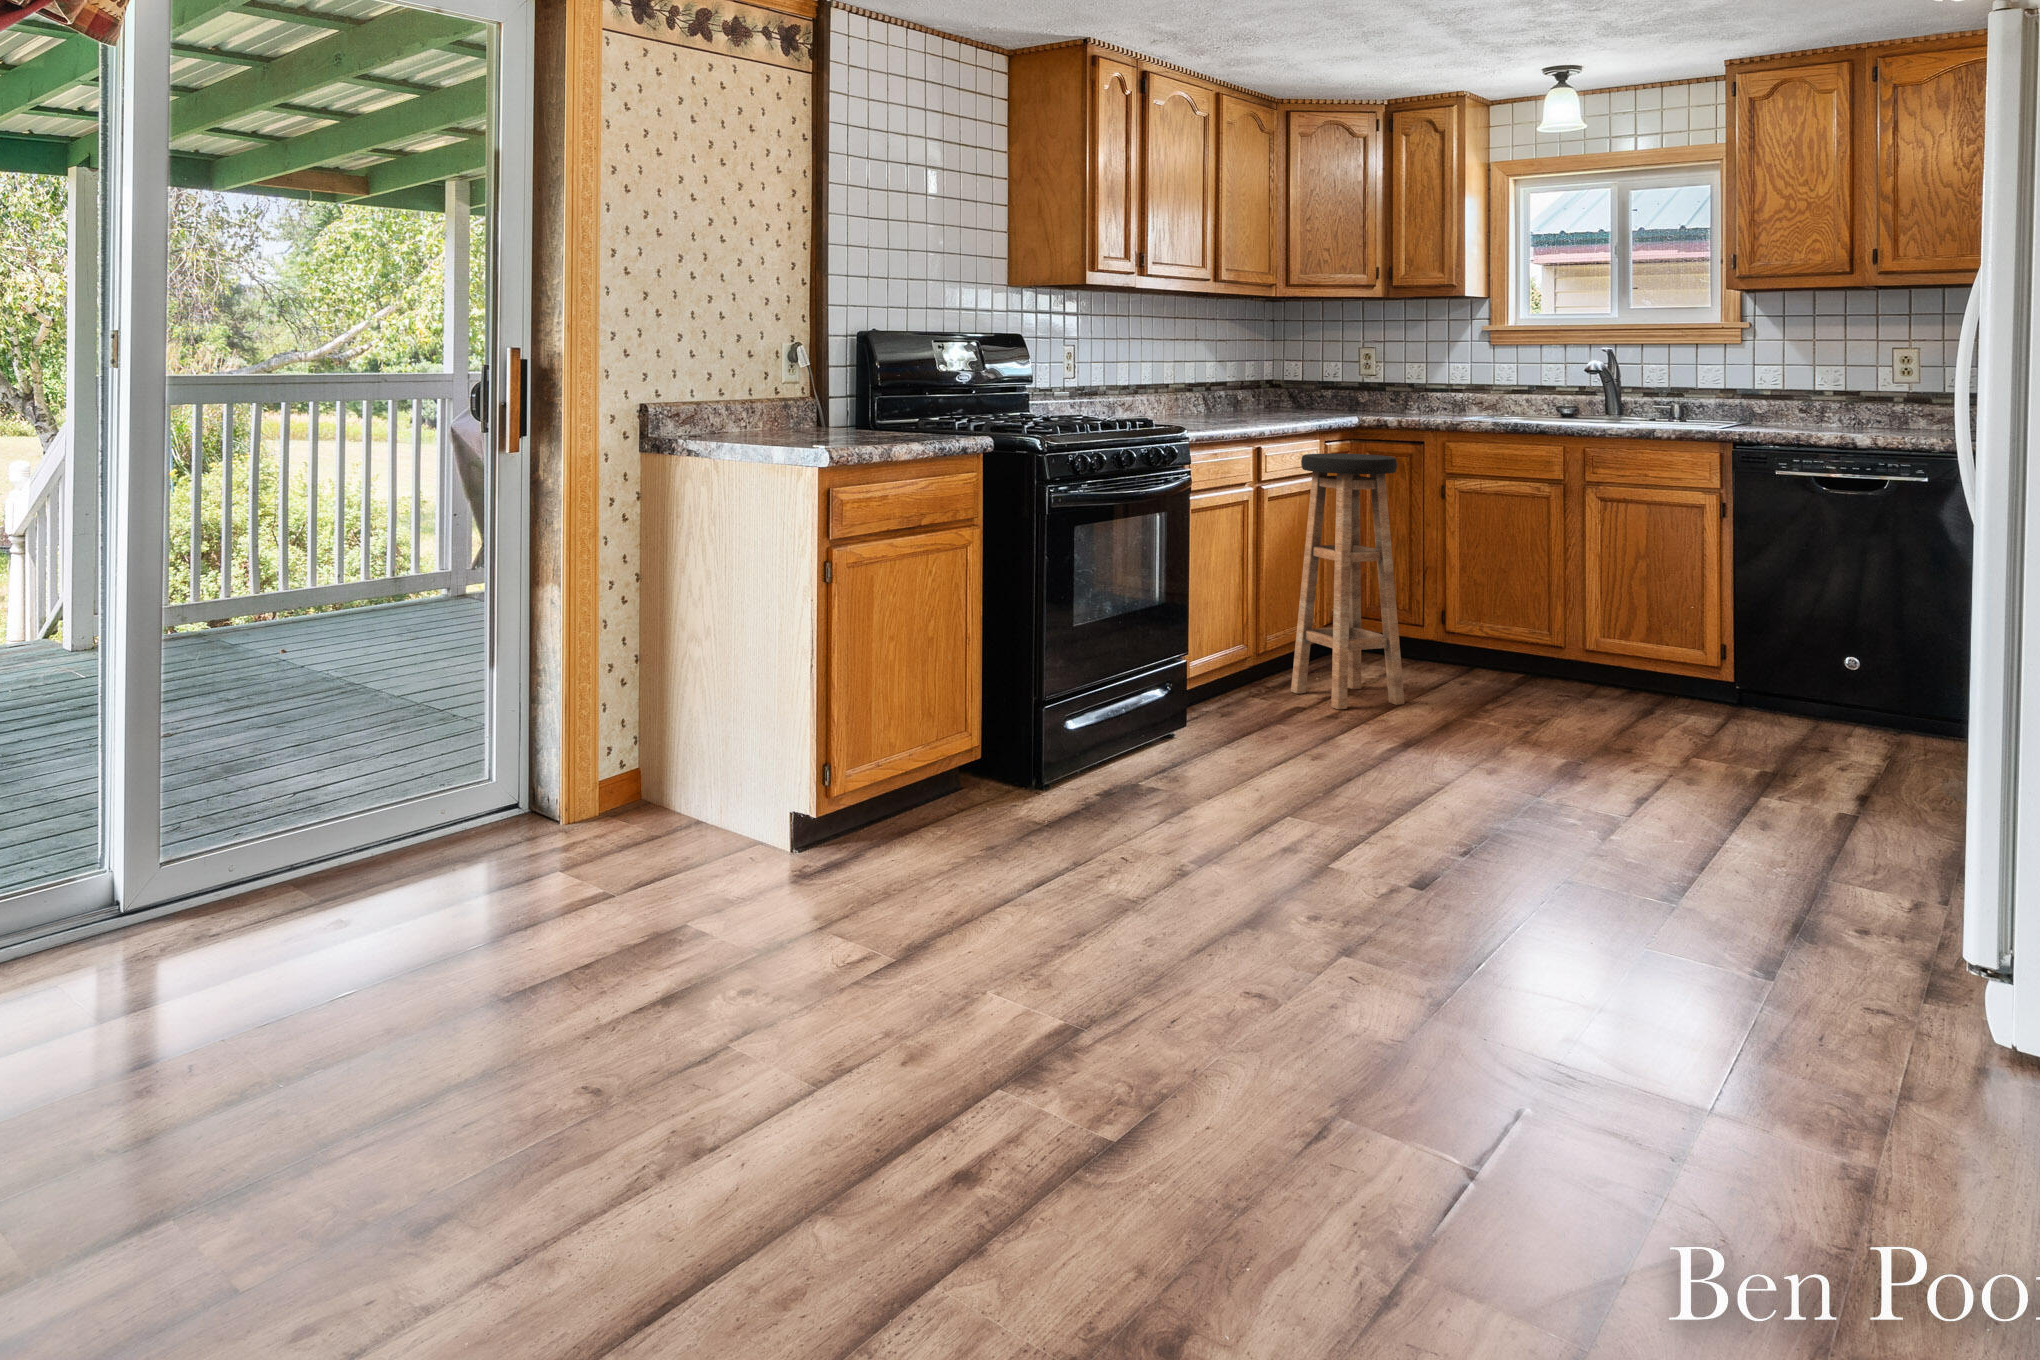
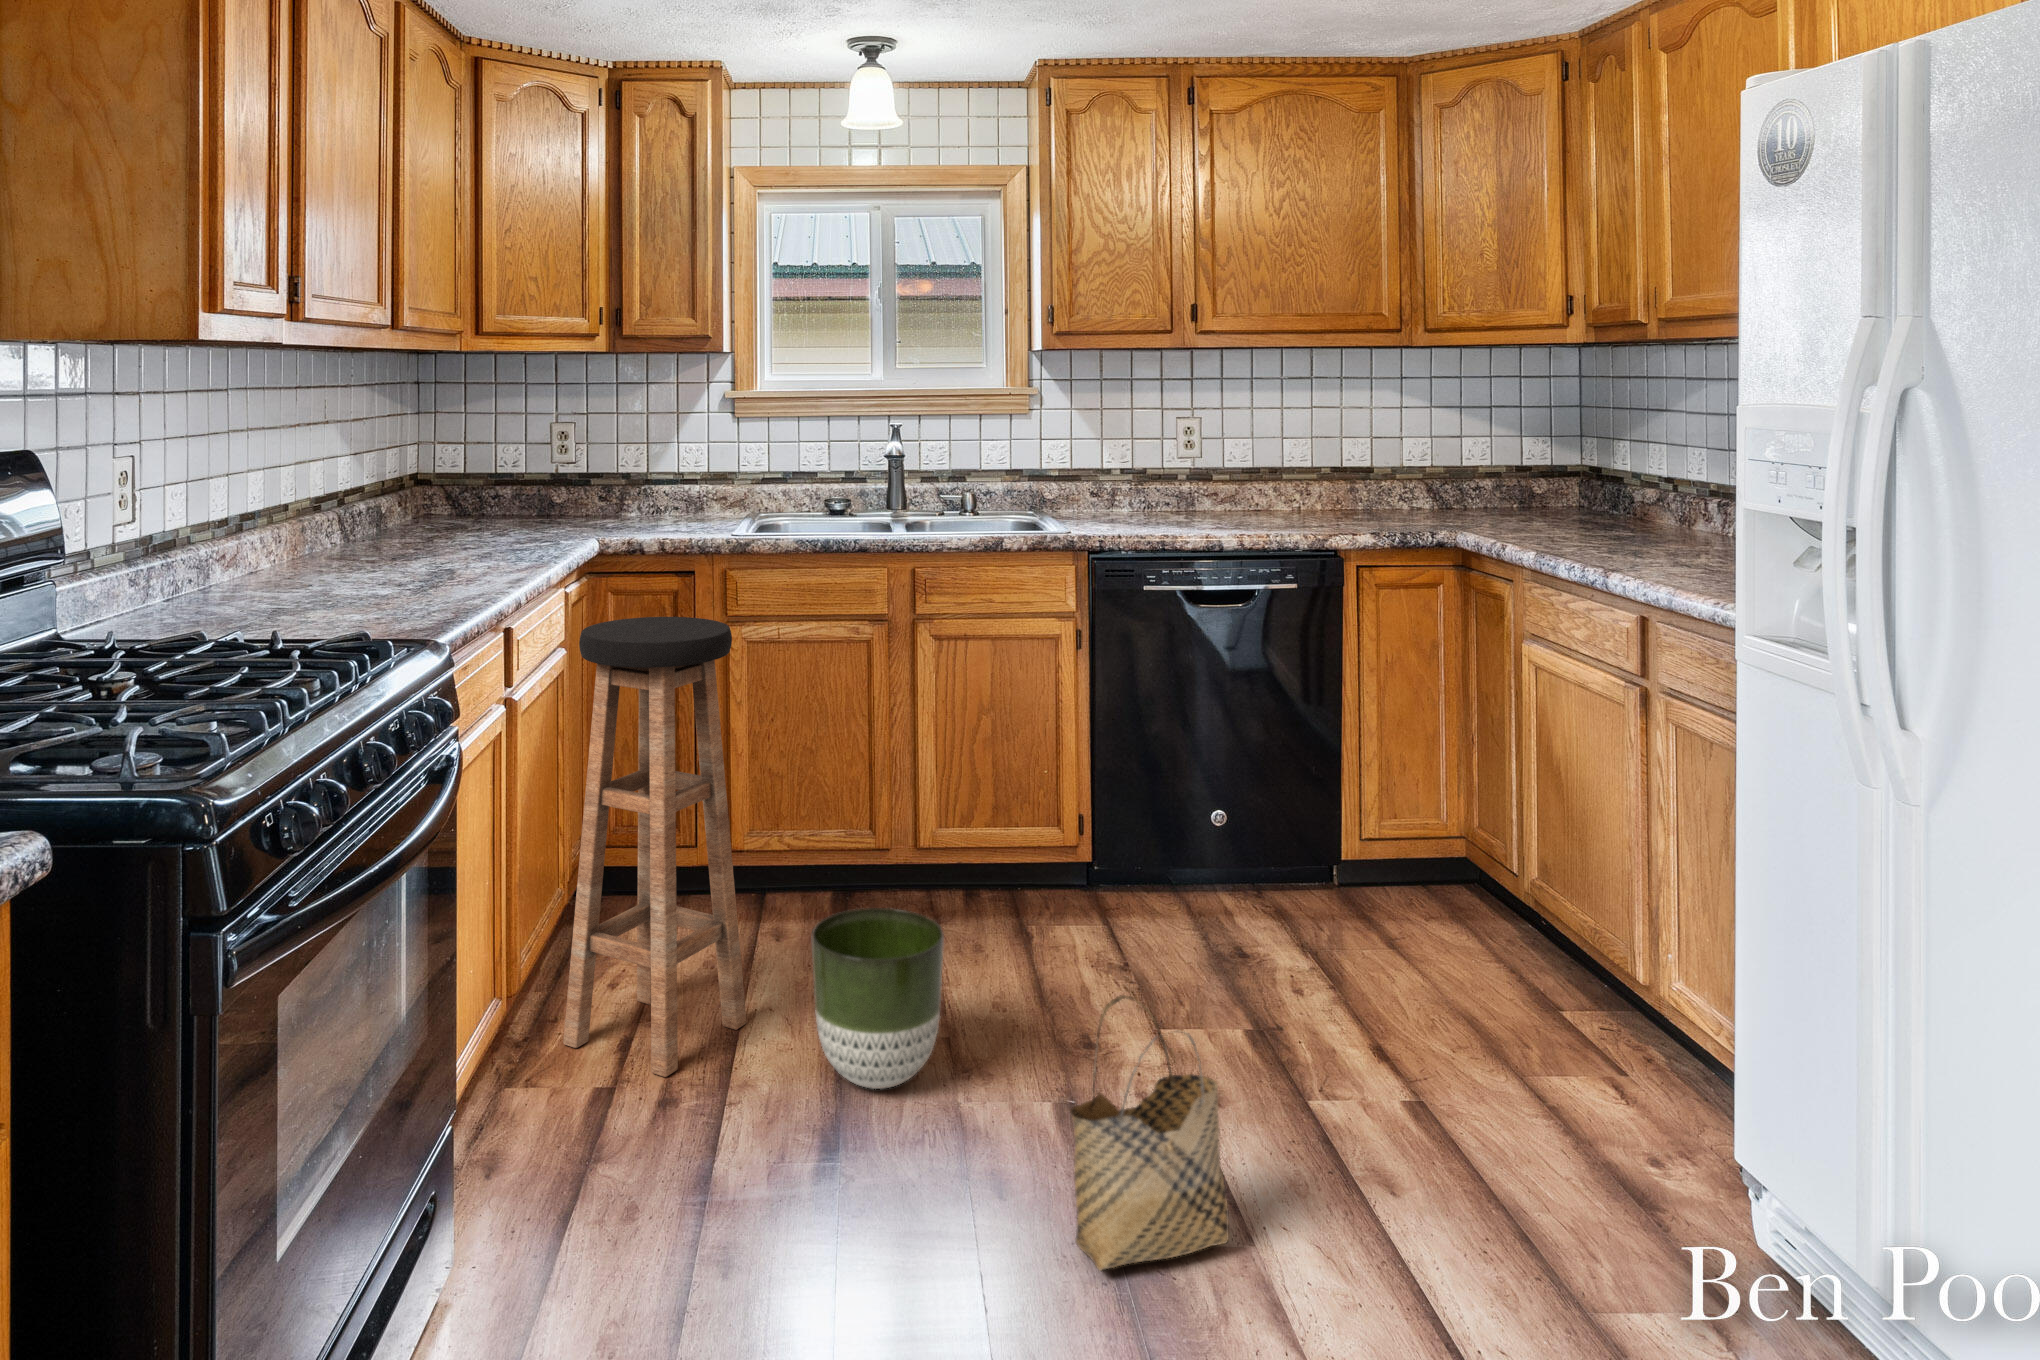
planter: none [1421,635,1509,734] -> present [812,908,944,1089]
woven basket: none [1504,659,1614,804] -> present [1071,995,1229,1271]

